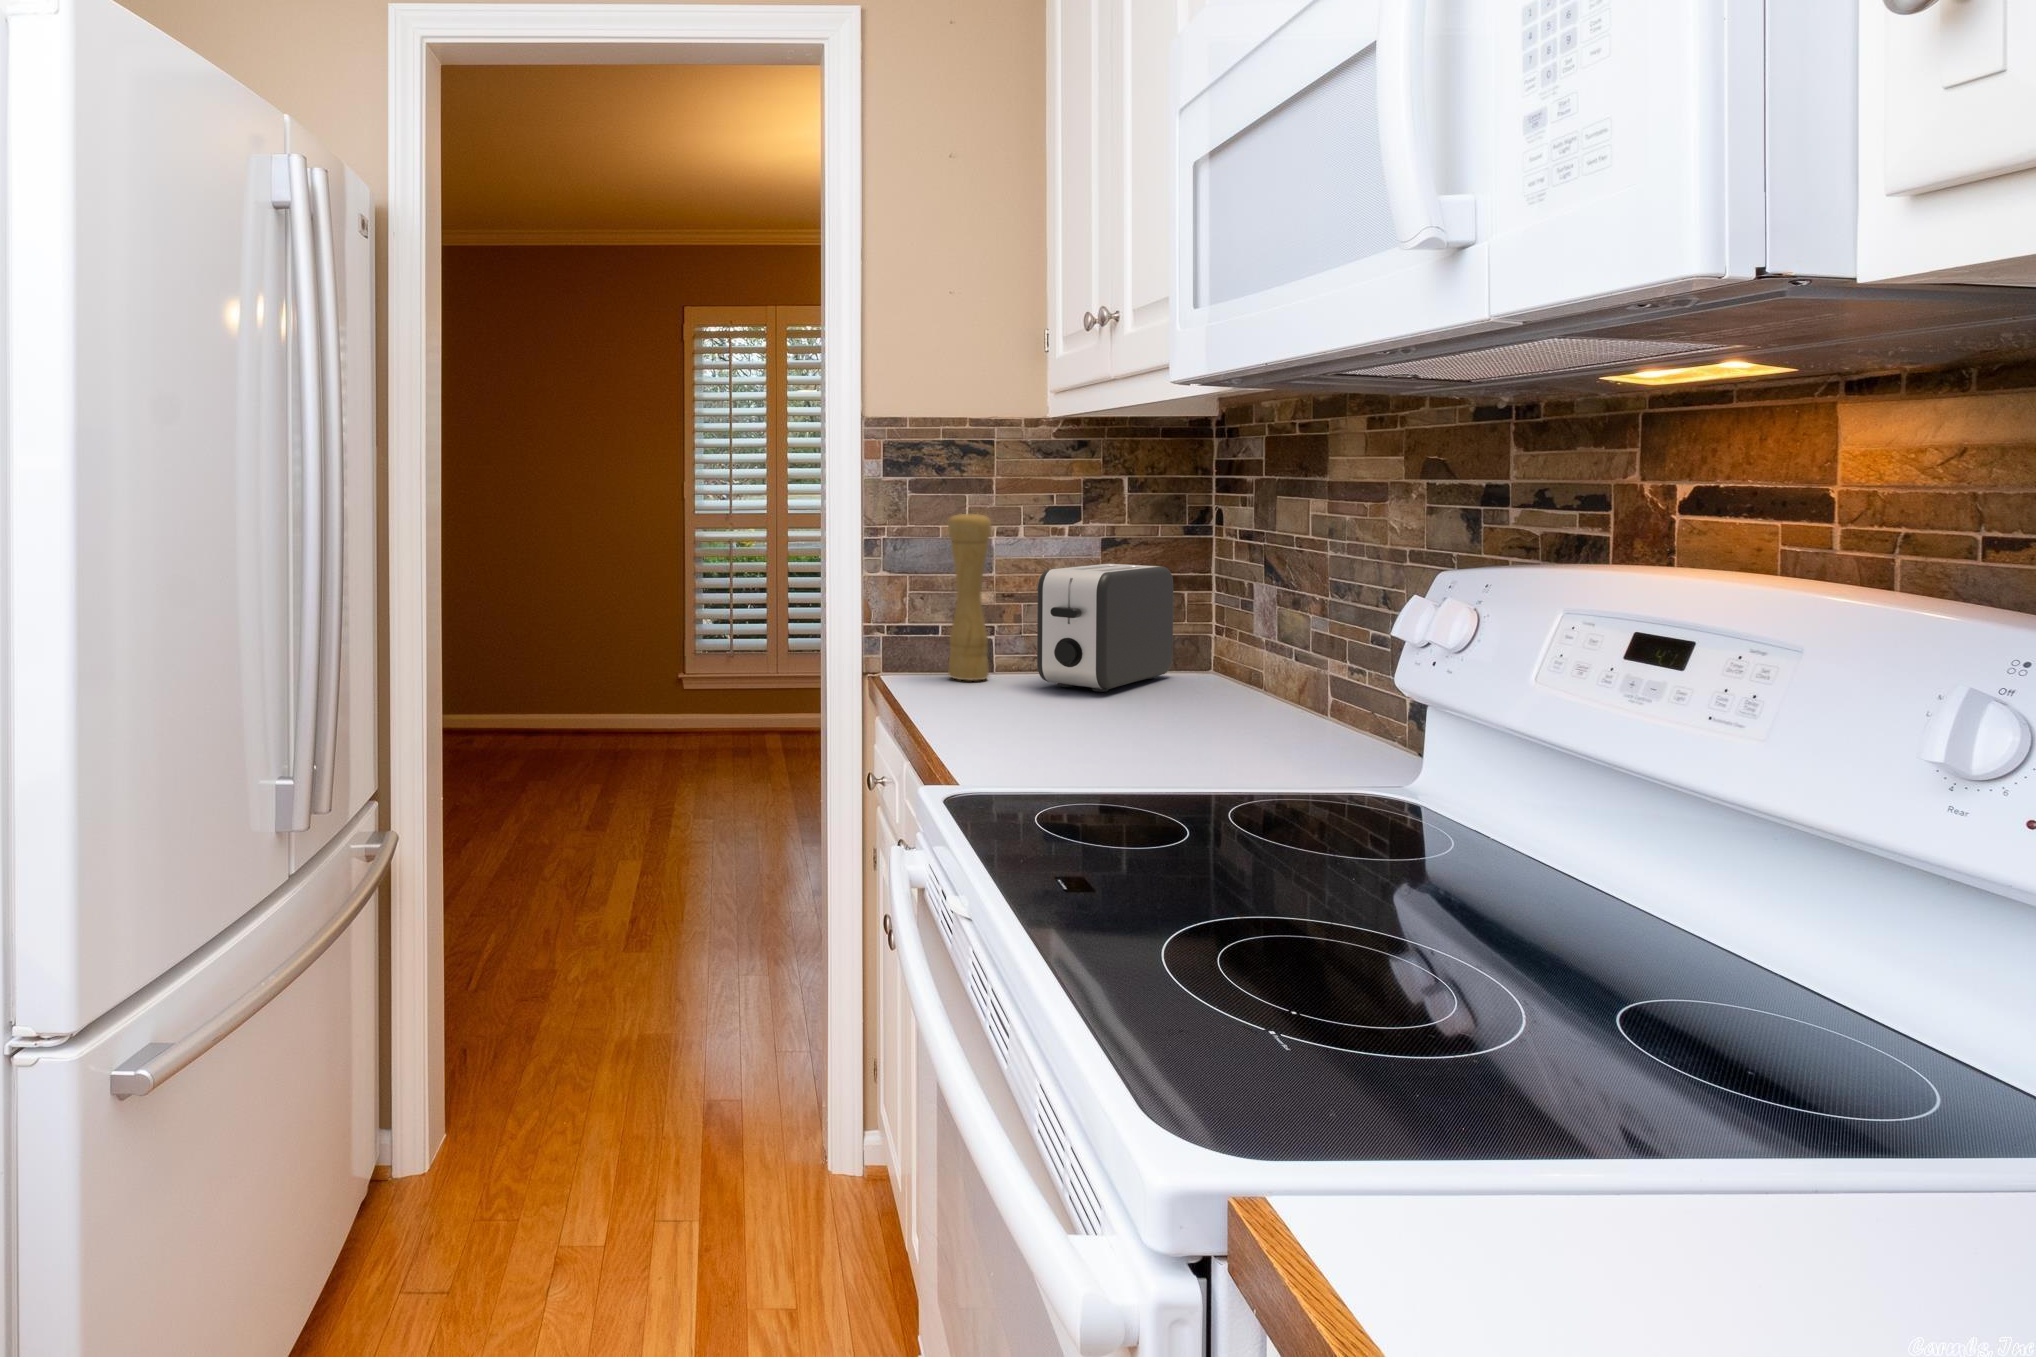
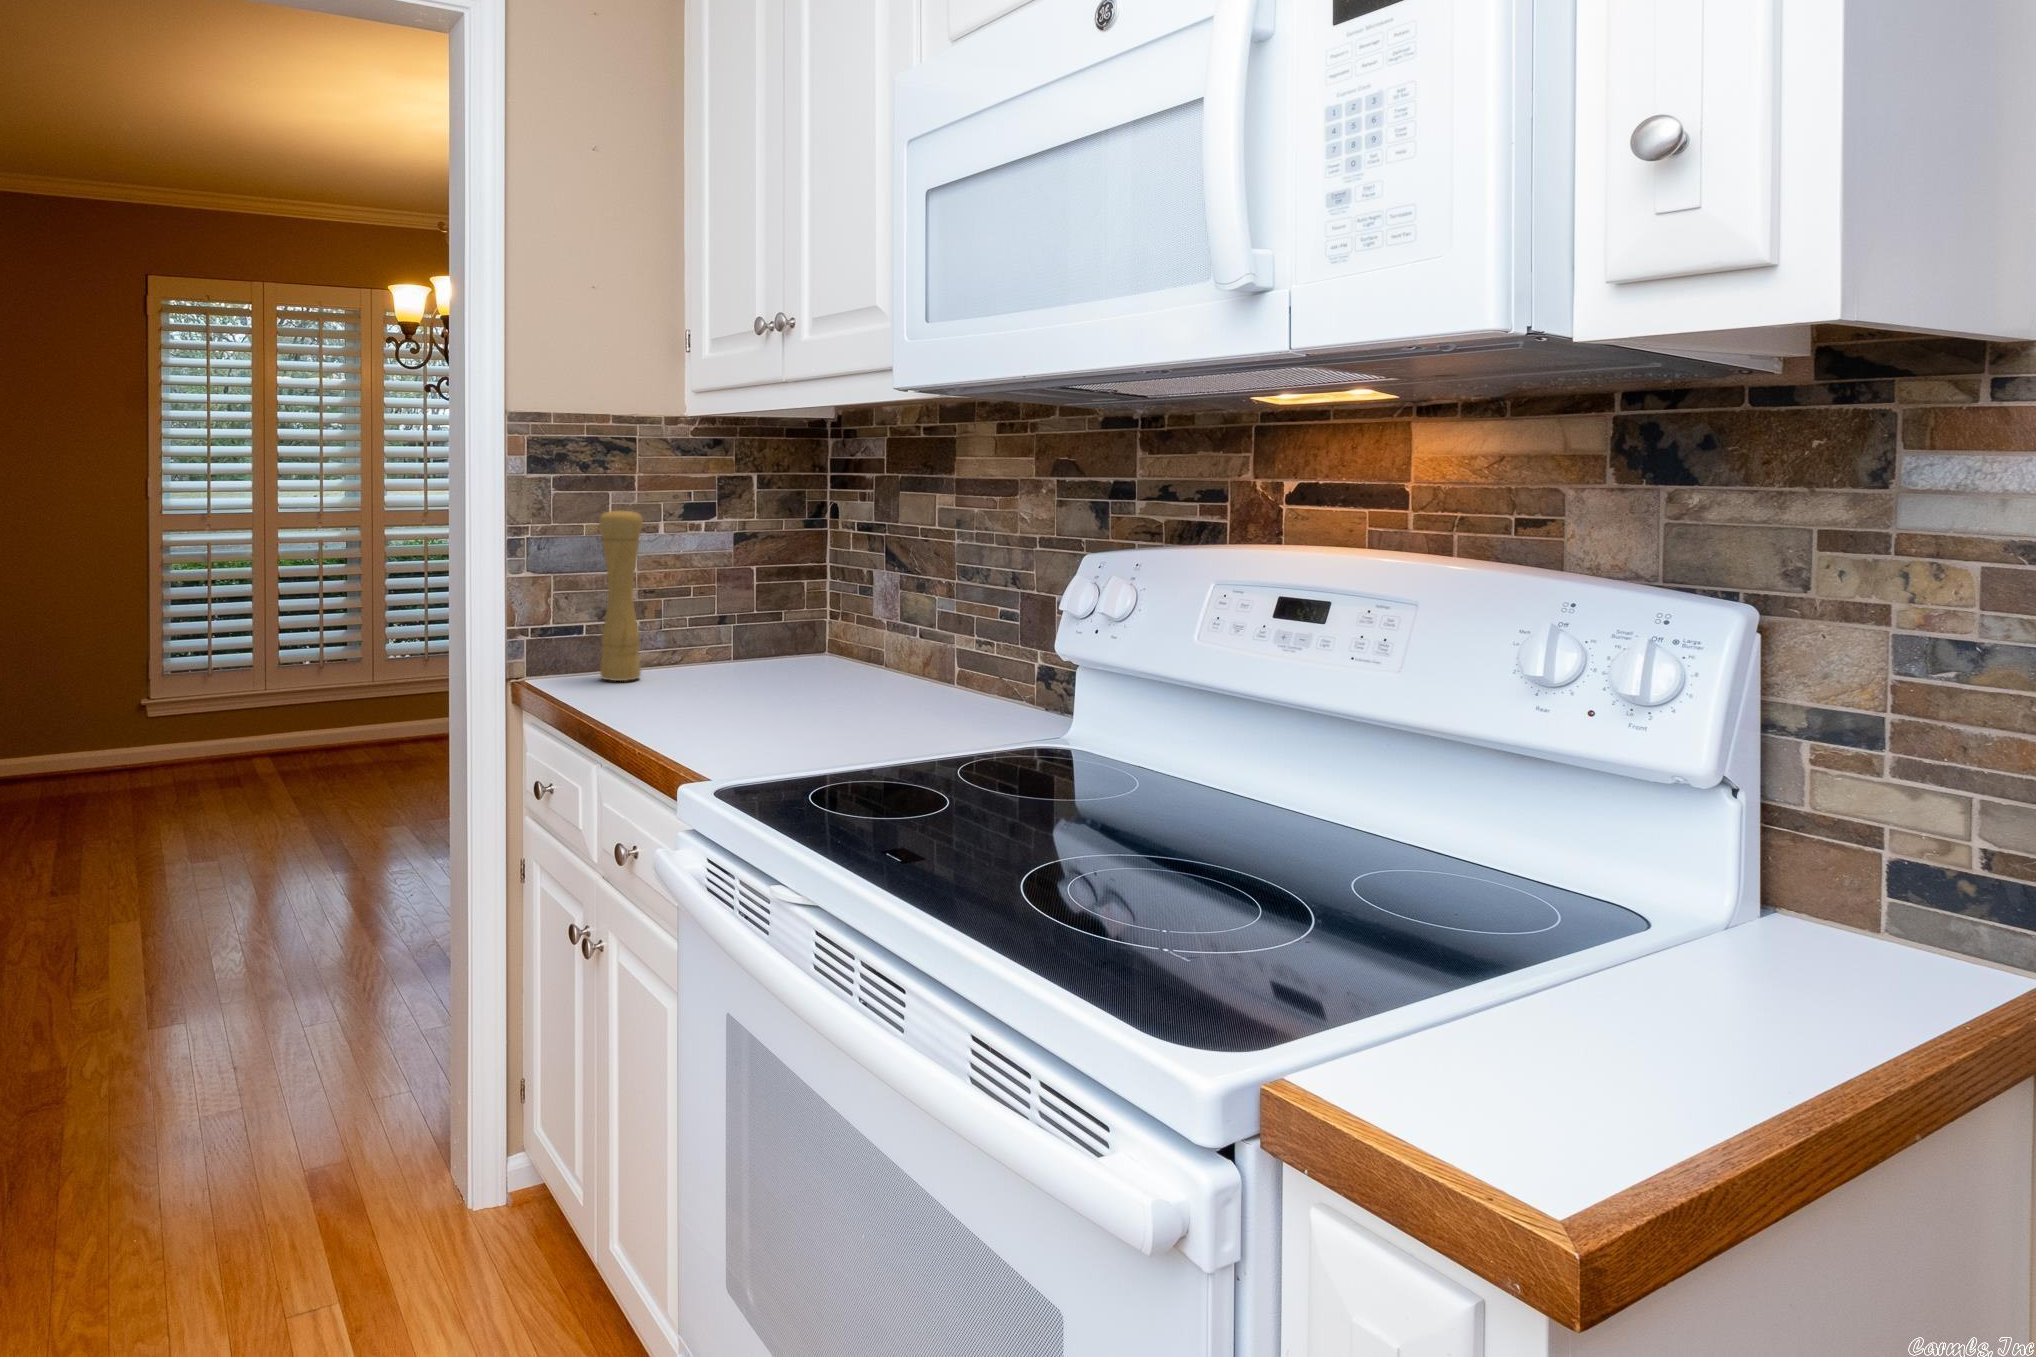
toaster: present [1037,564,1173,692] -> none [694,557,801,681]

